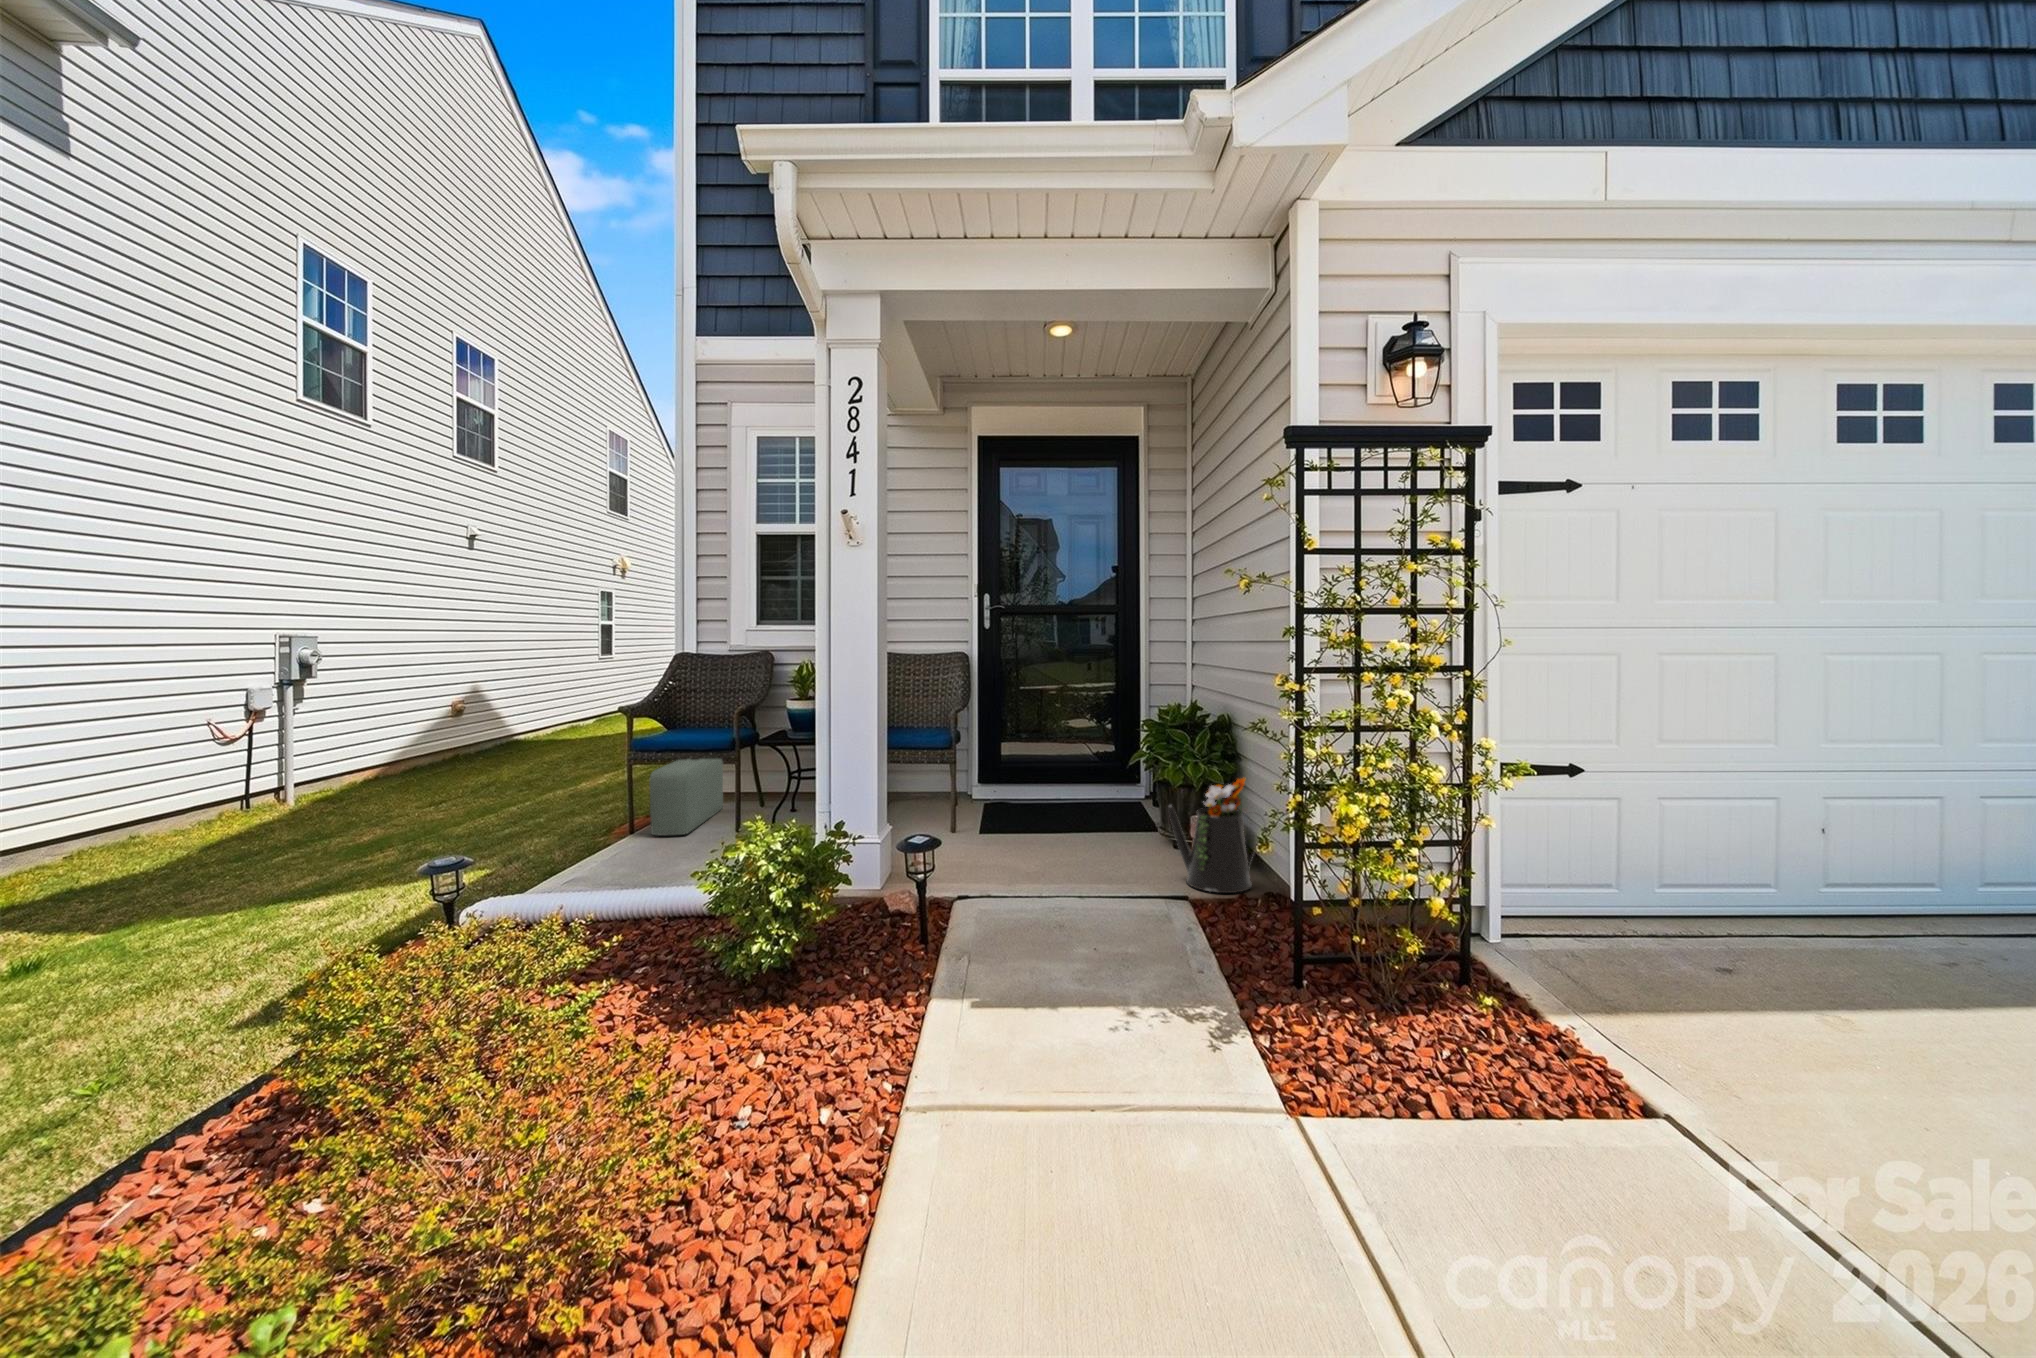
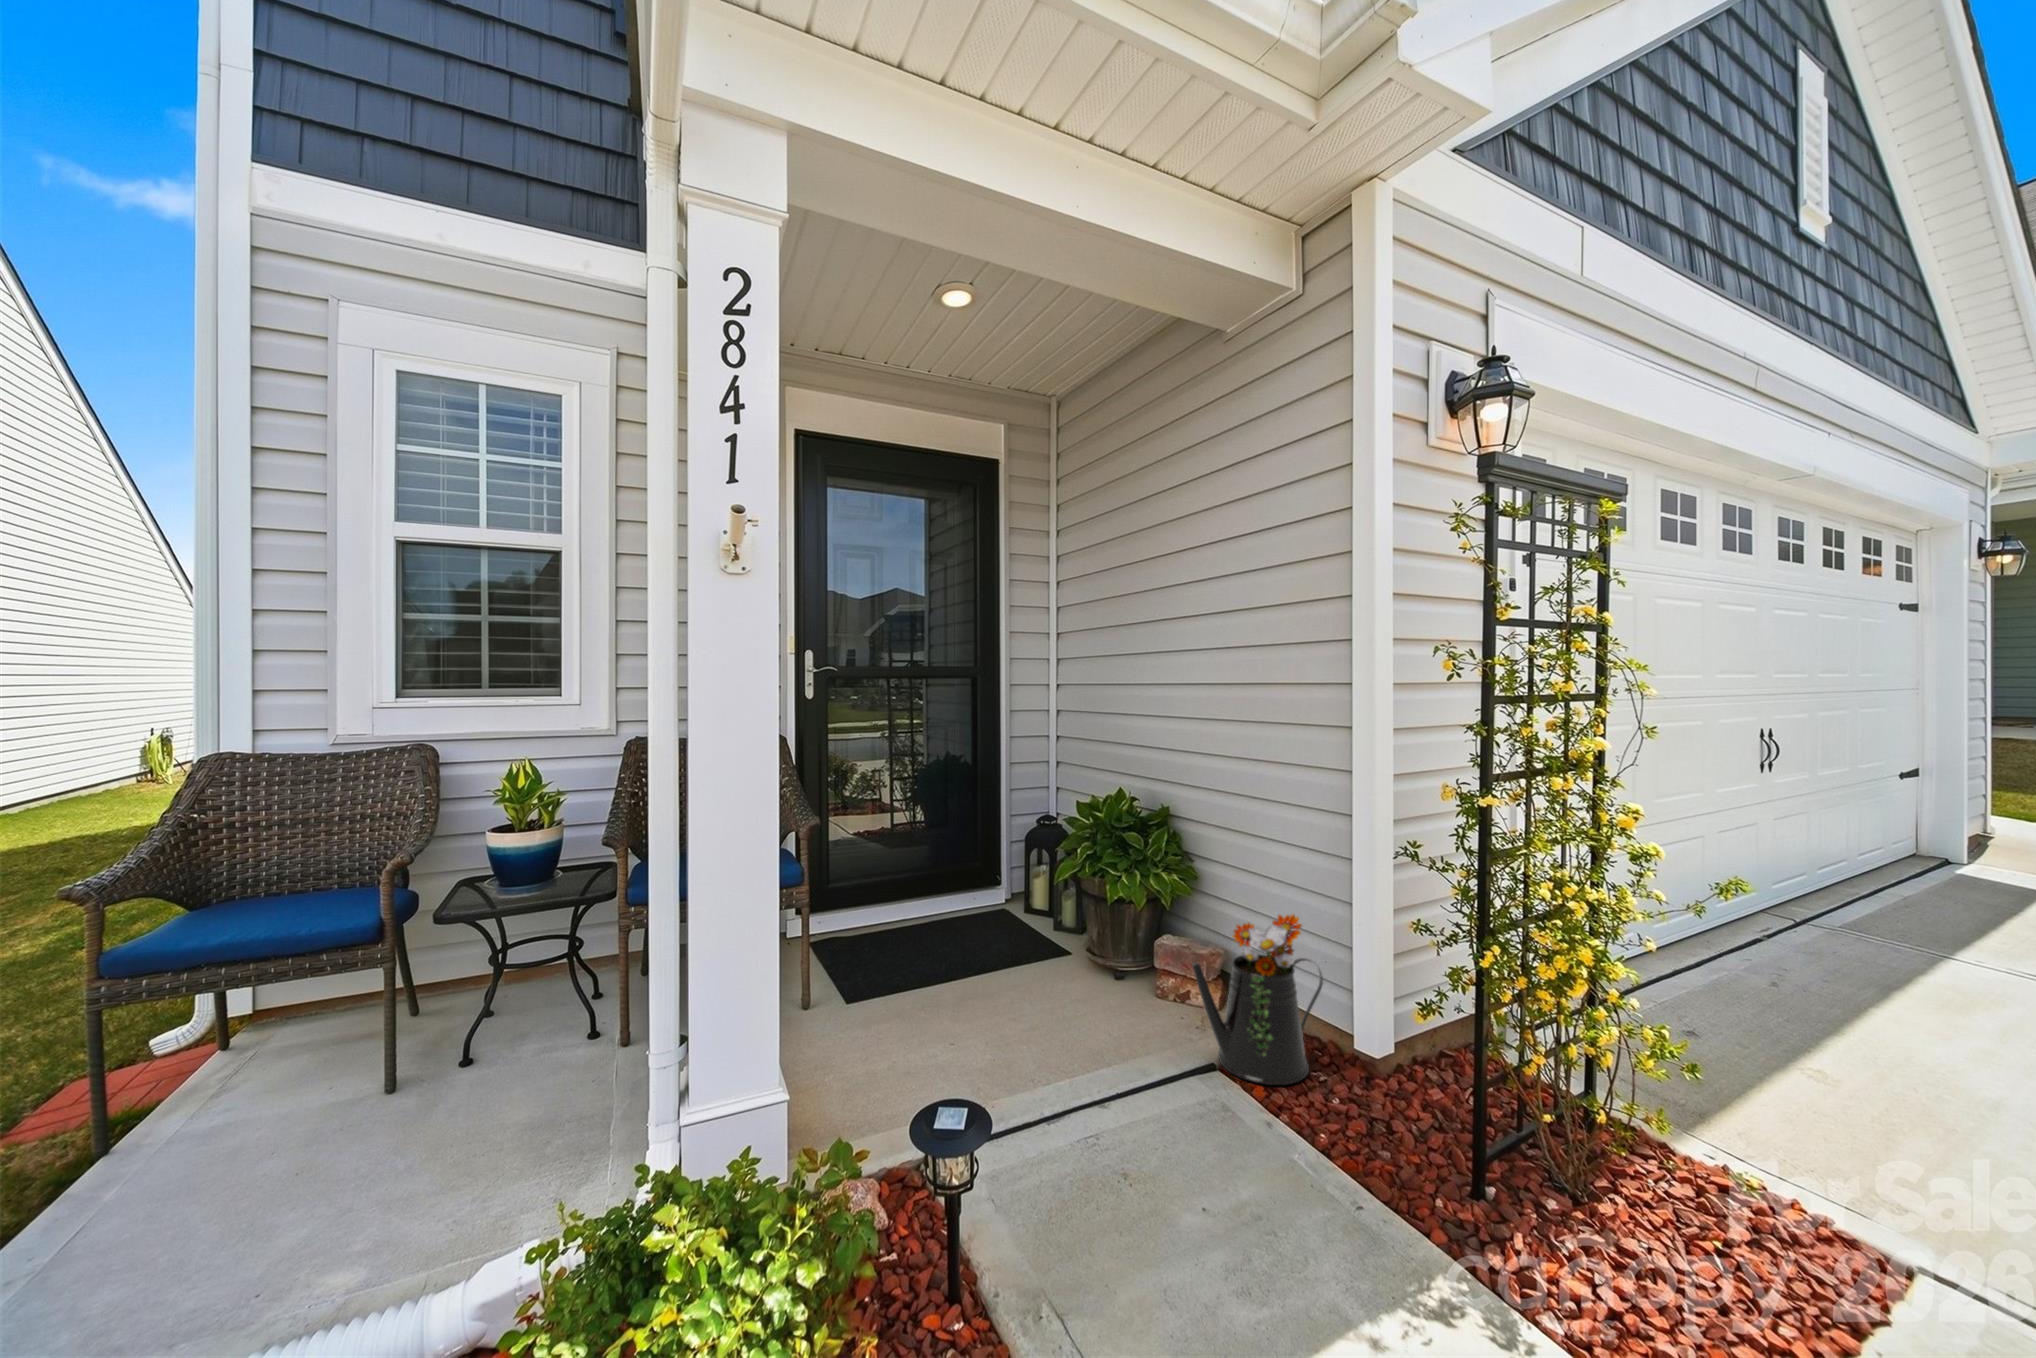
pouf: present [649,759,723,836] -> none [149,951,326,1185]

